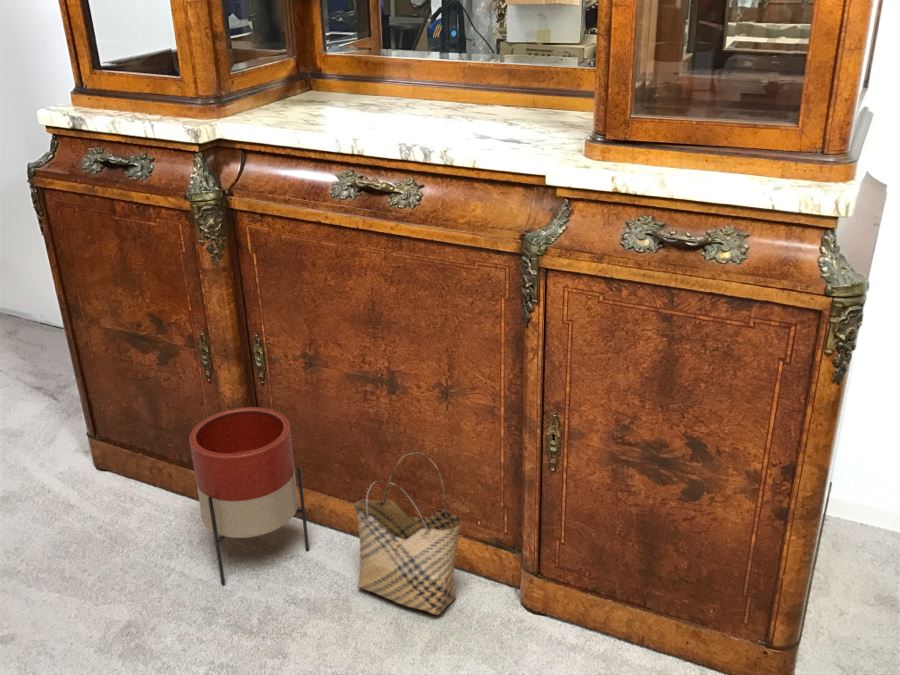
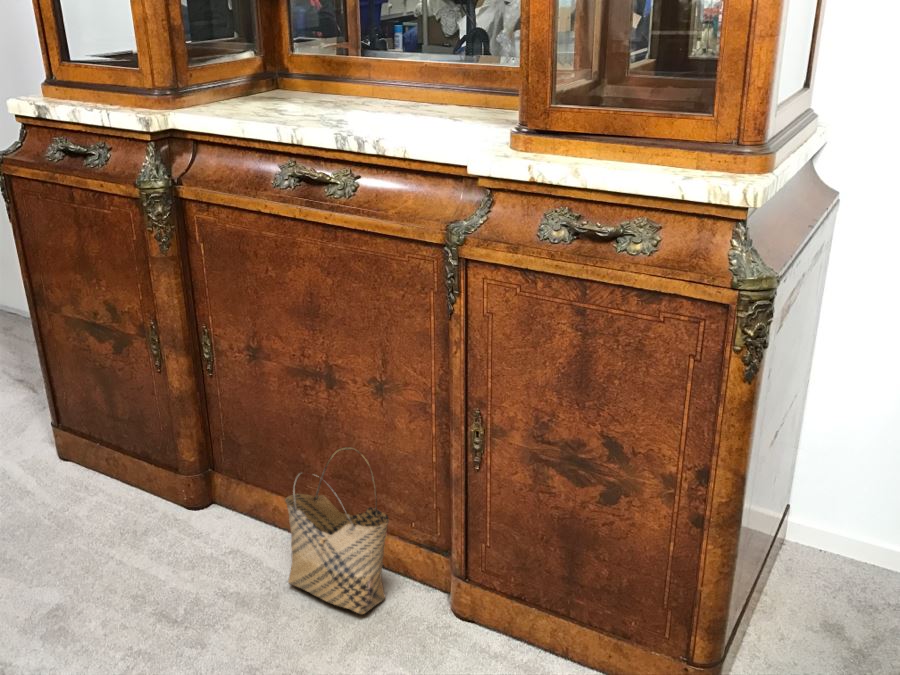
planter: present [189,407,309,584] -> none [128,398,249,574]

